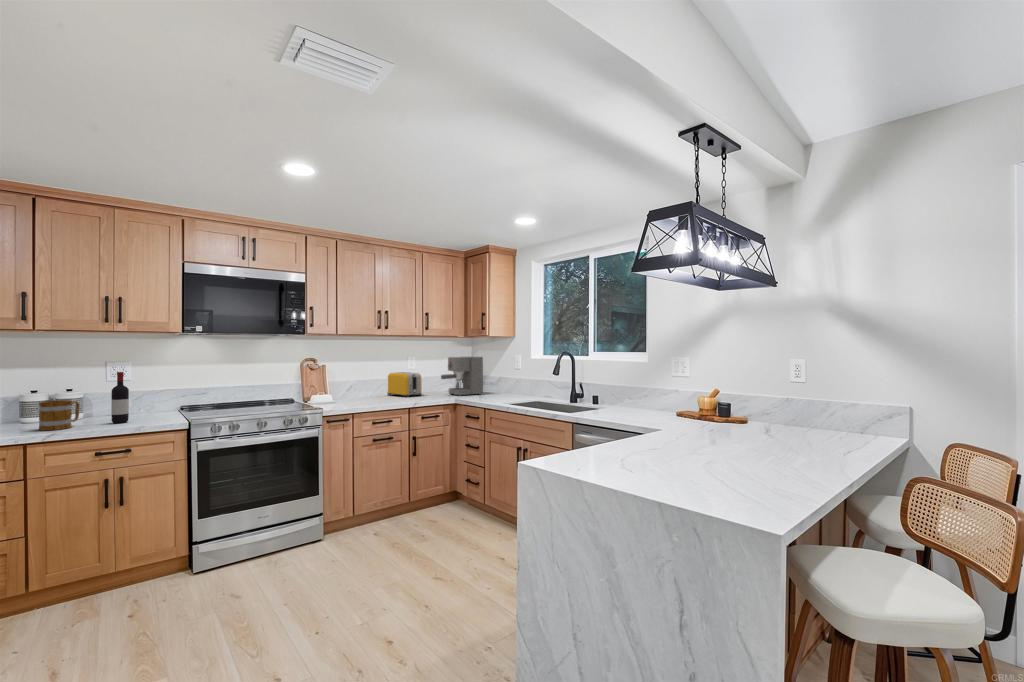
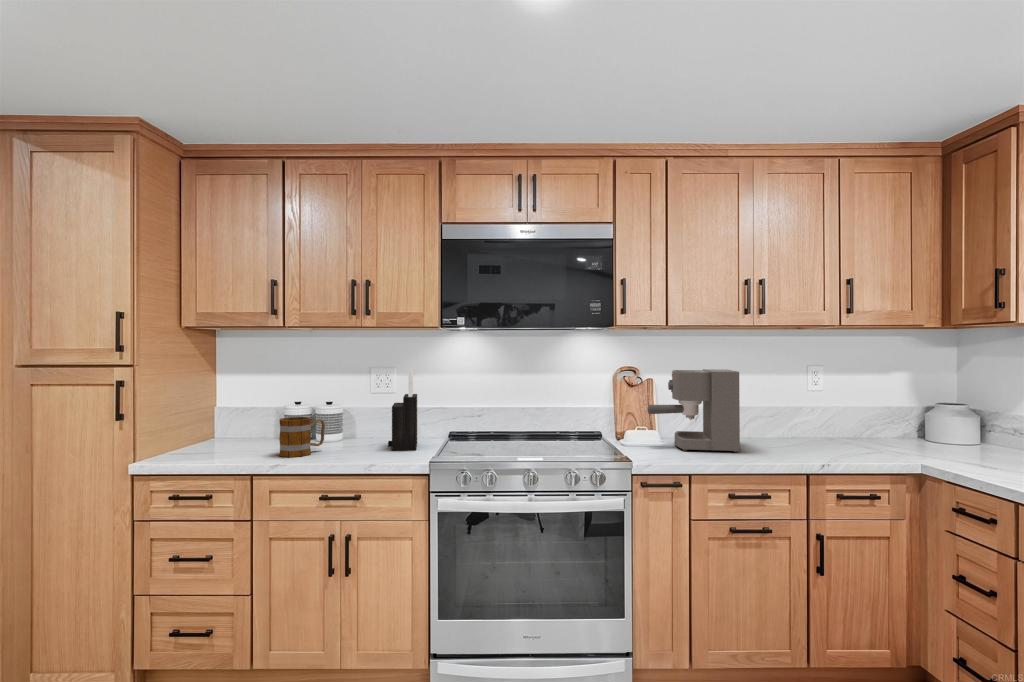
coffee maker: present [441,357,483,396] -> present [647,369,740,452]
knife block: none [135,362,164,420] -> present [388,369,417,450]
wine bottle: present [111,372,129,423] -> none [354,383,373,454]
toaster: present [387,372,422,397] -> none [767,395,837,446]

